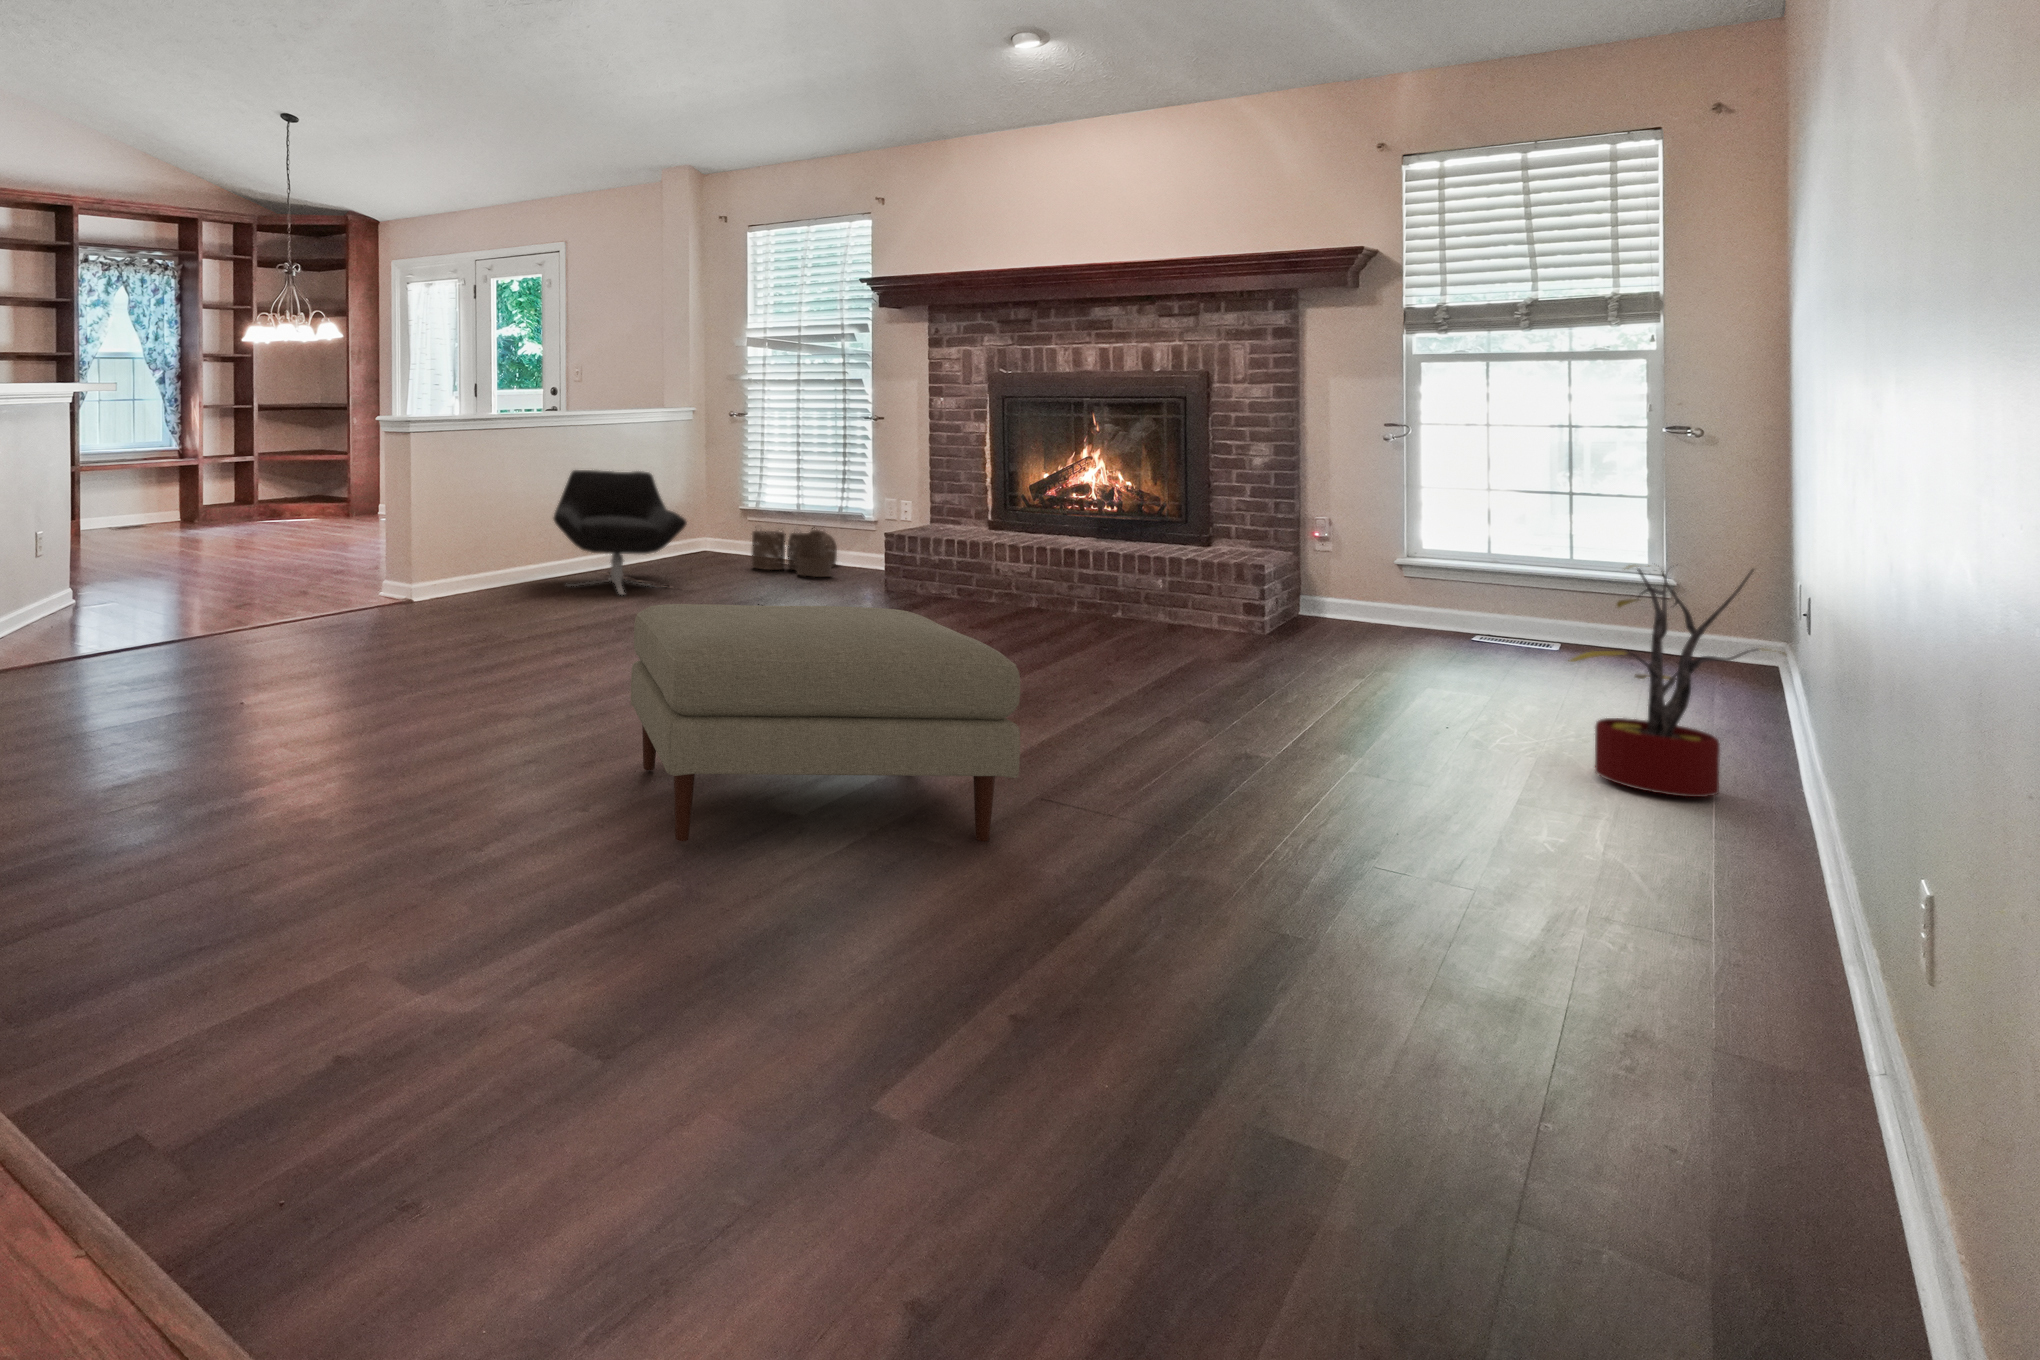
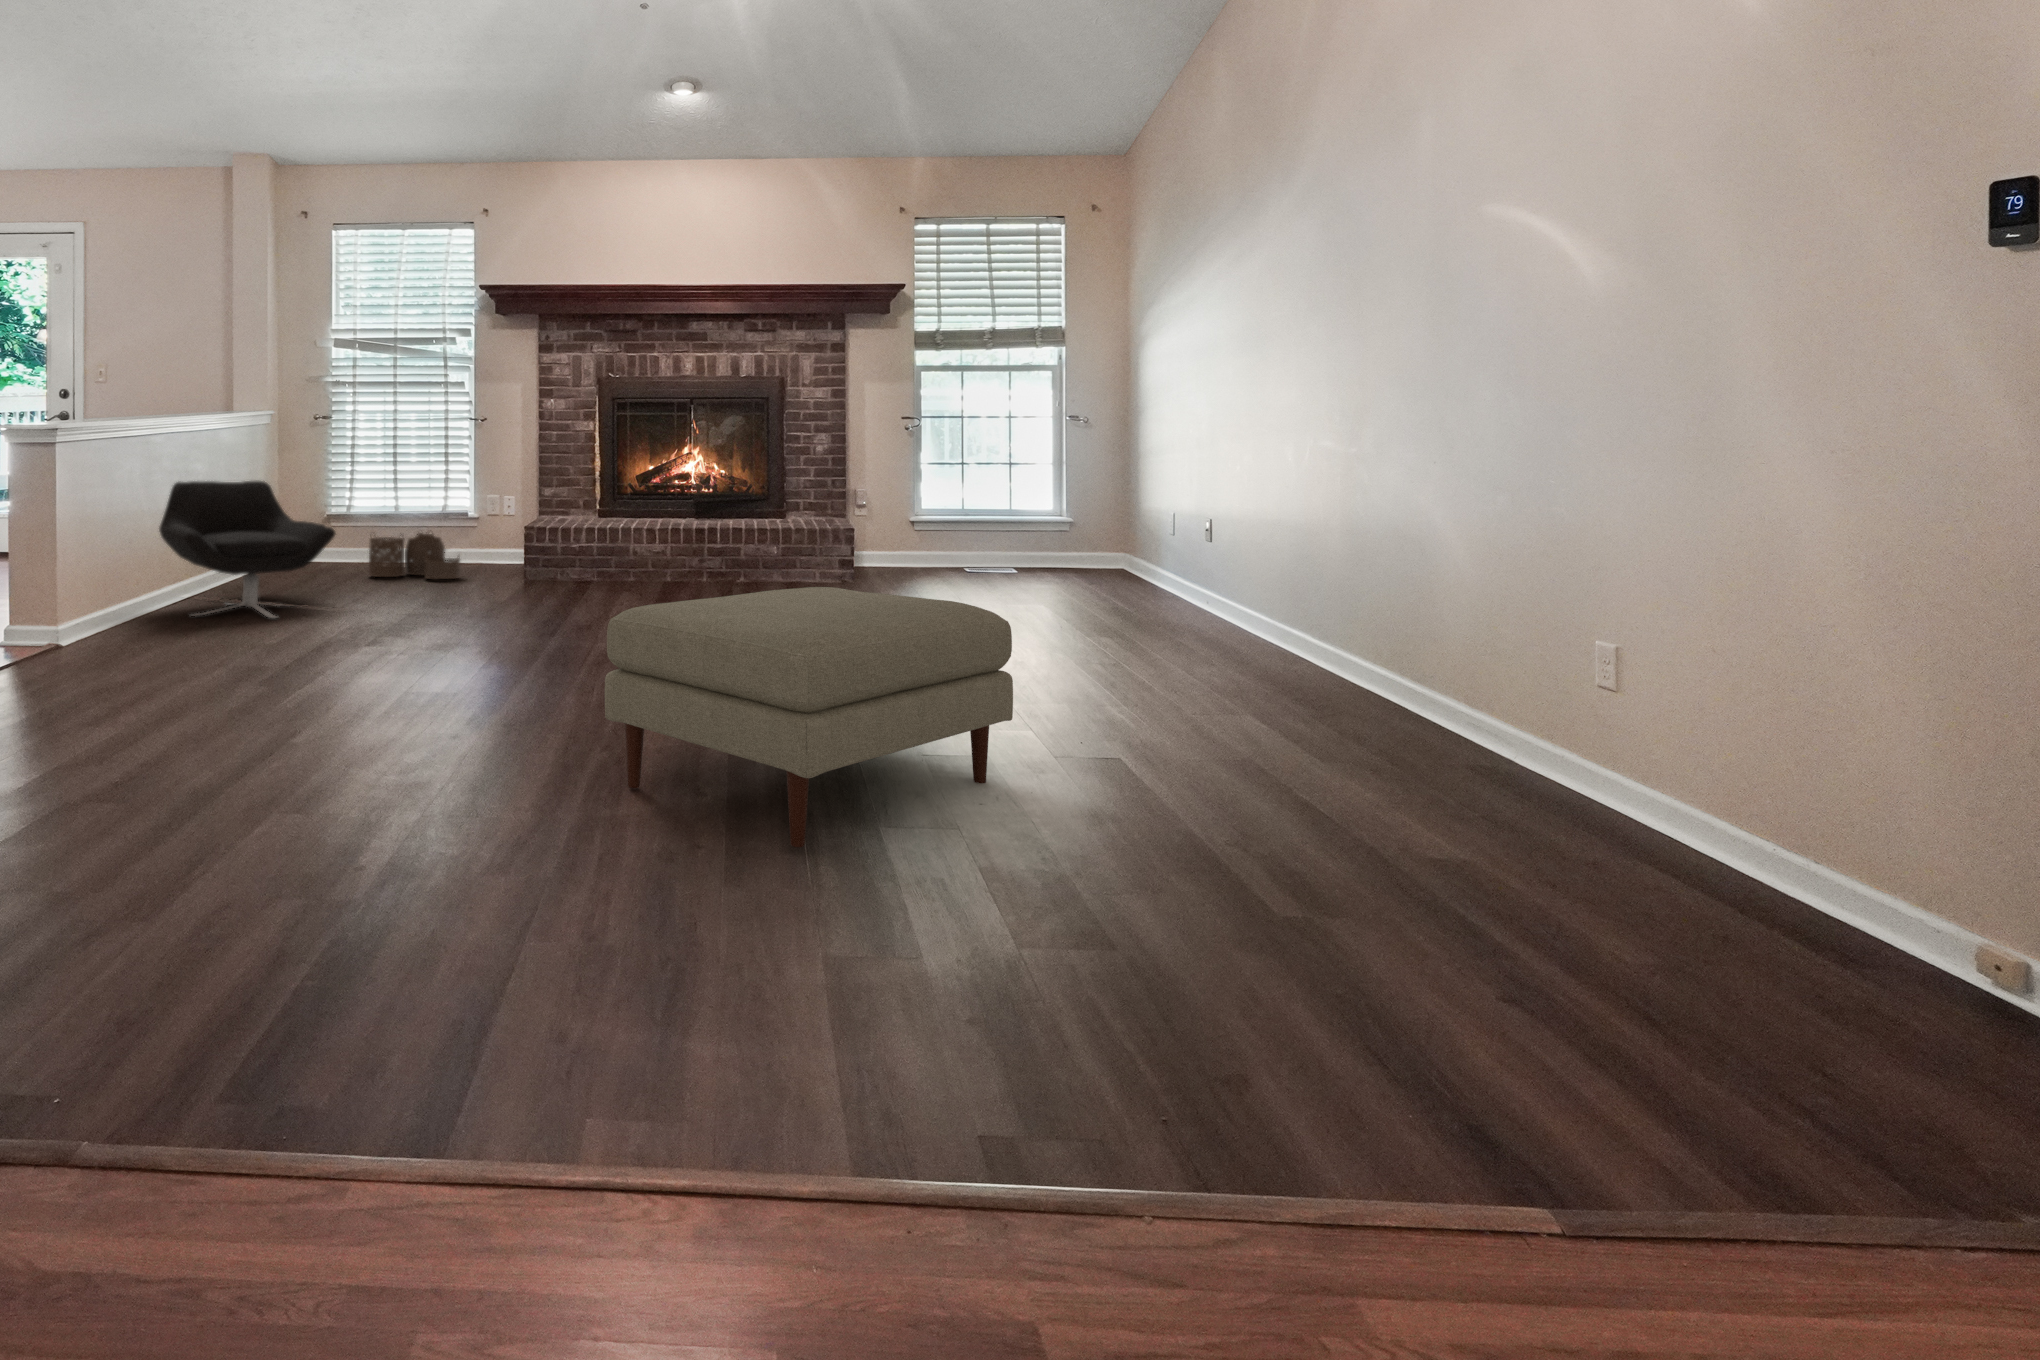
decorative plant: present [1570,565,1785,797] -> none [1174,504,1251,660]

